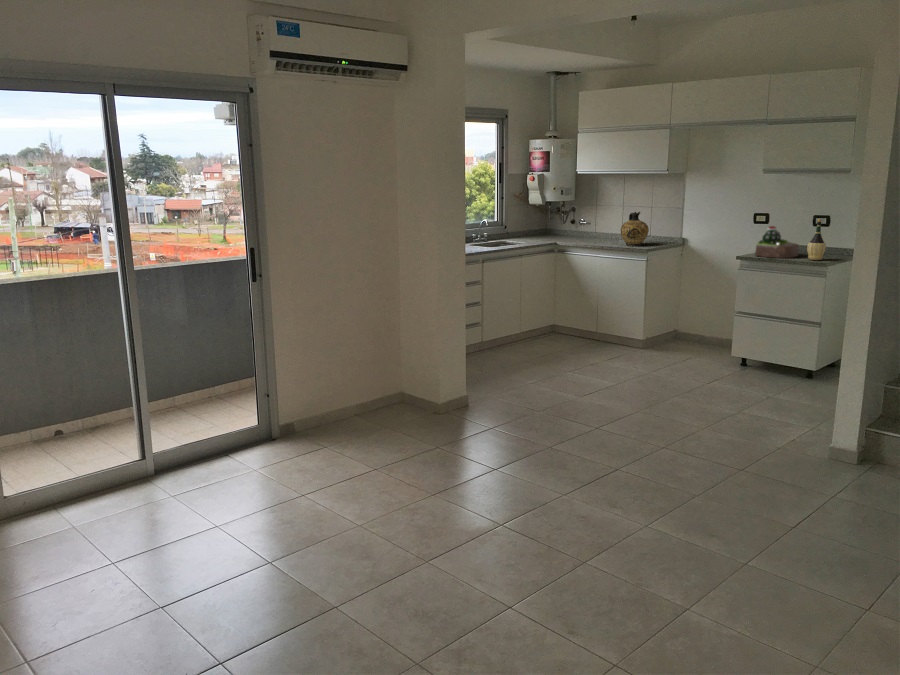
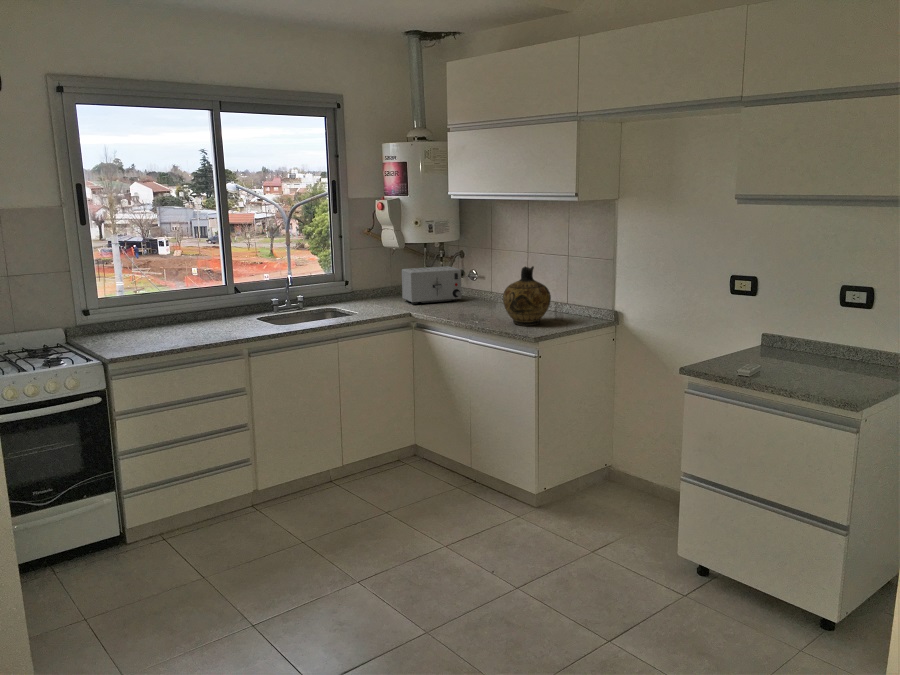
toaster: none [539,217,577,240] -> present [402,266,461,304]
wine bottle: present [807,219,826,260] -> none [823,299,862,383]
succulent plant: present [755,226,799,258] -> none [722,306,809,373]

